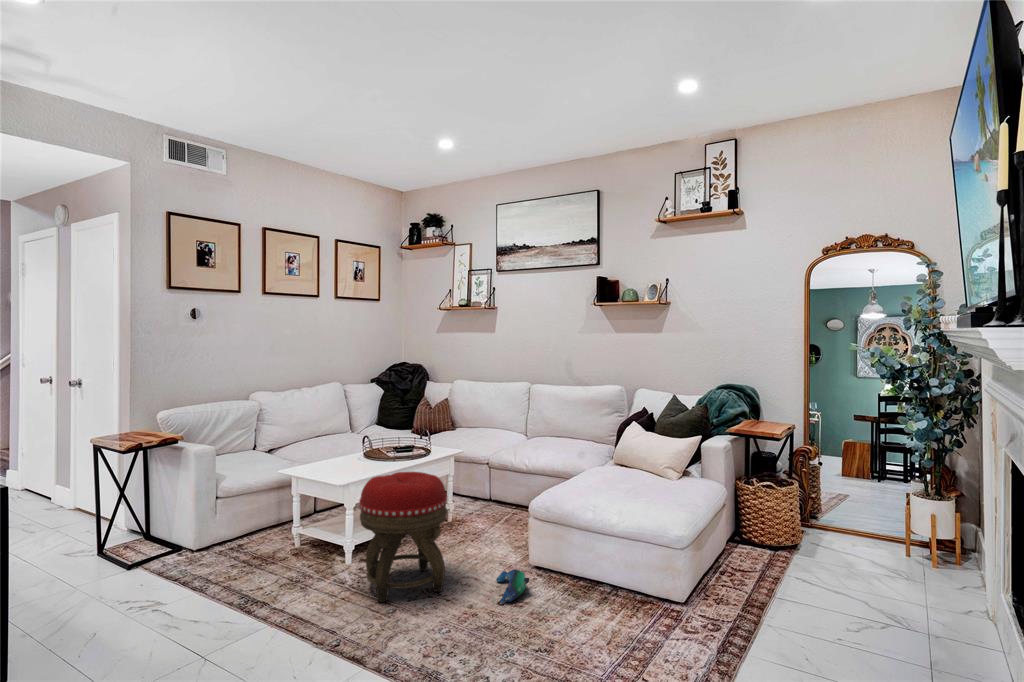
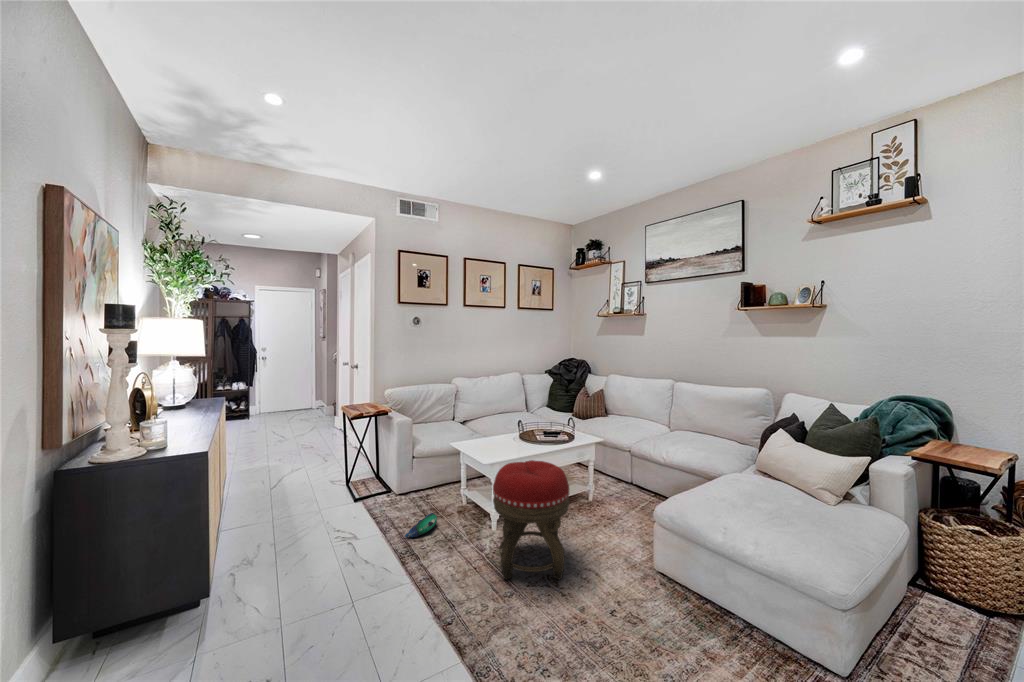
plush toy: present [496,569,530,603] -> present [405,513,437,537]

